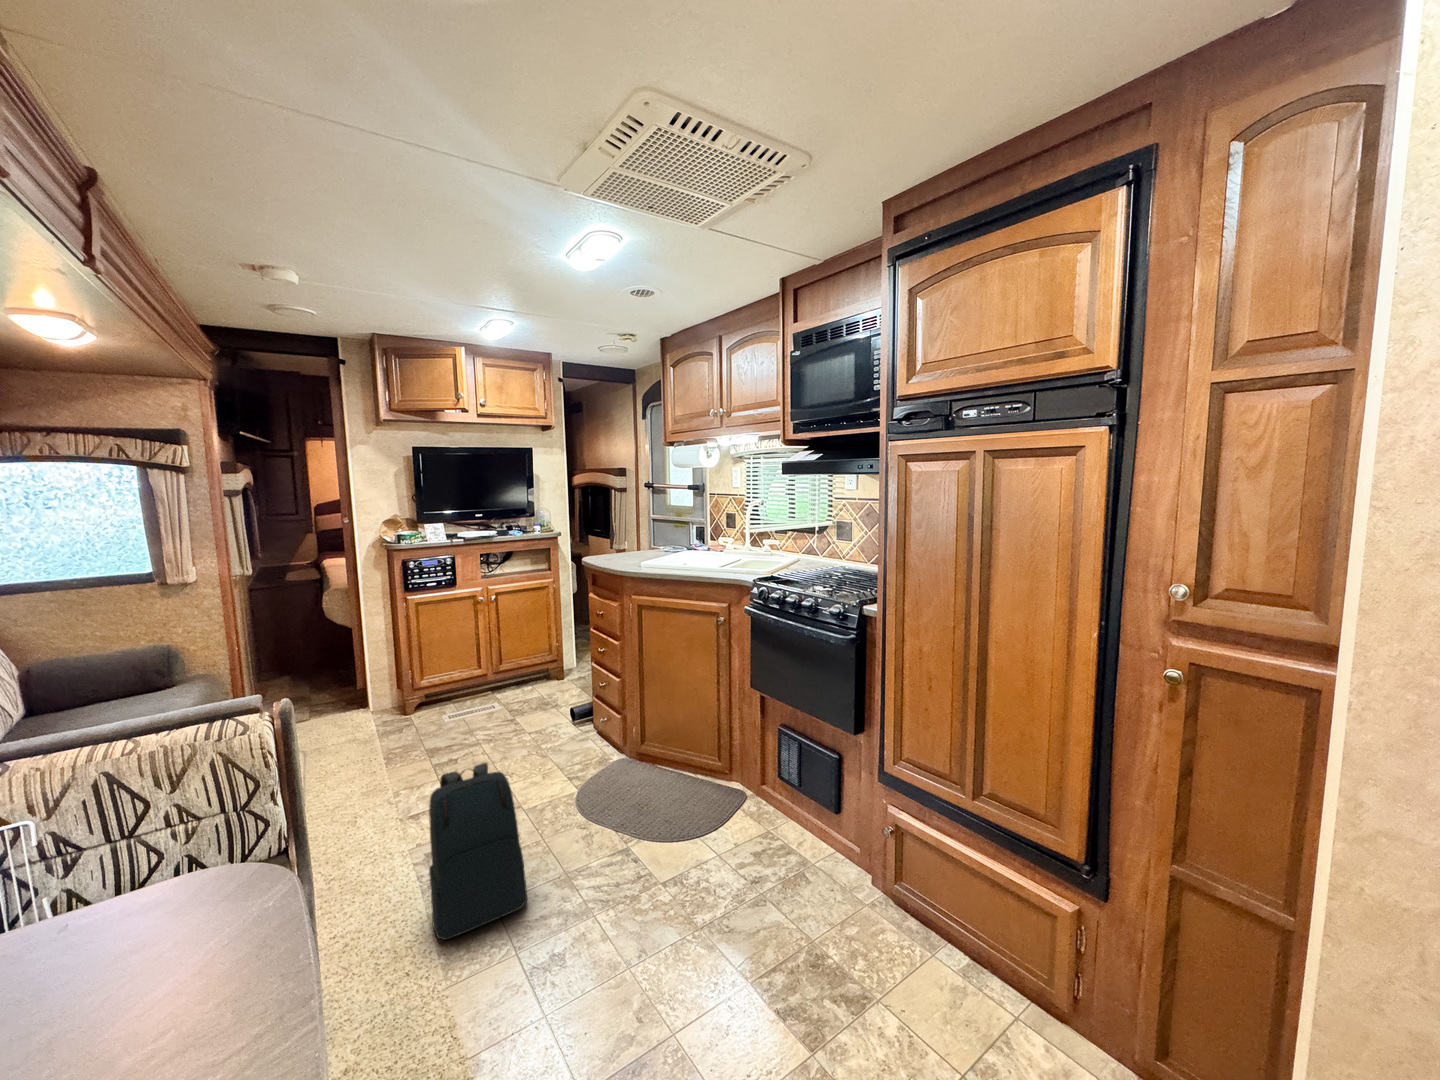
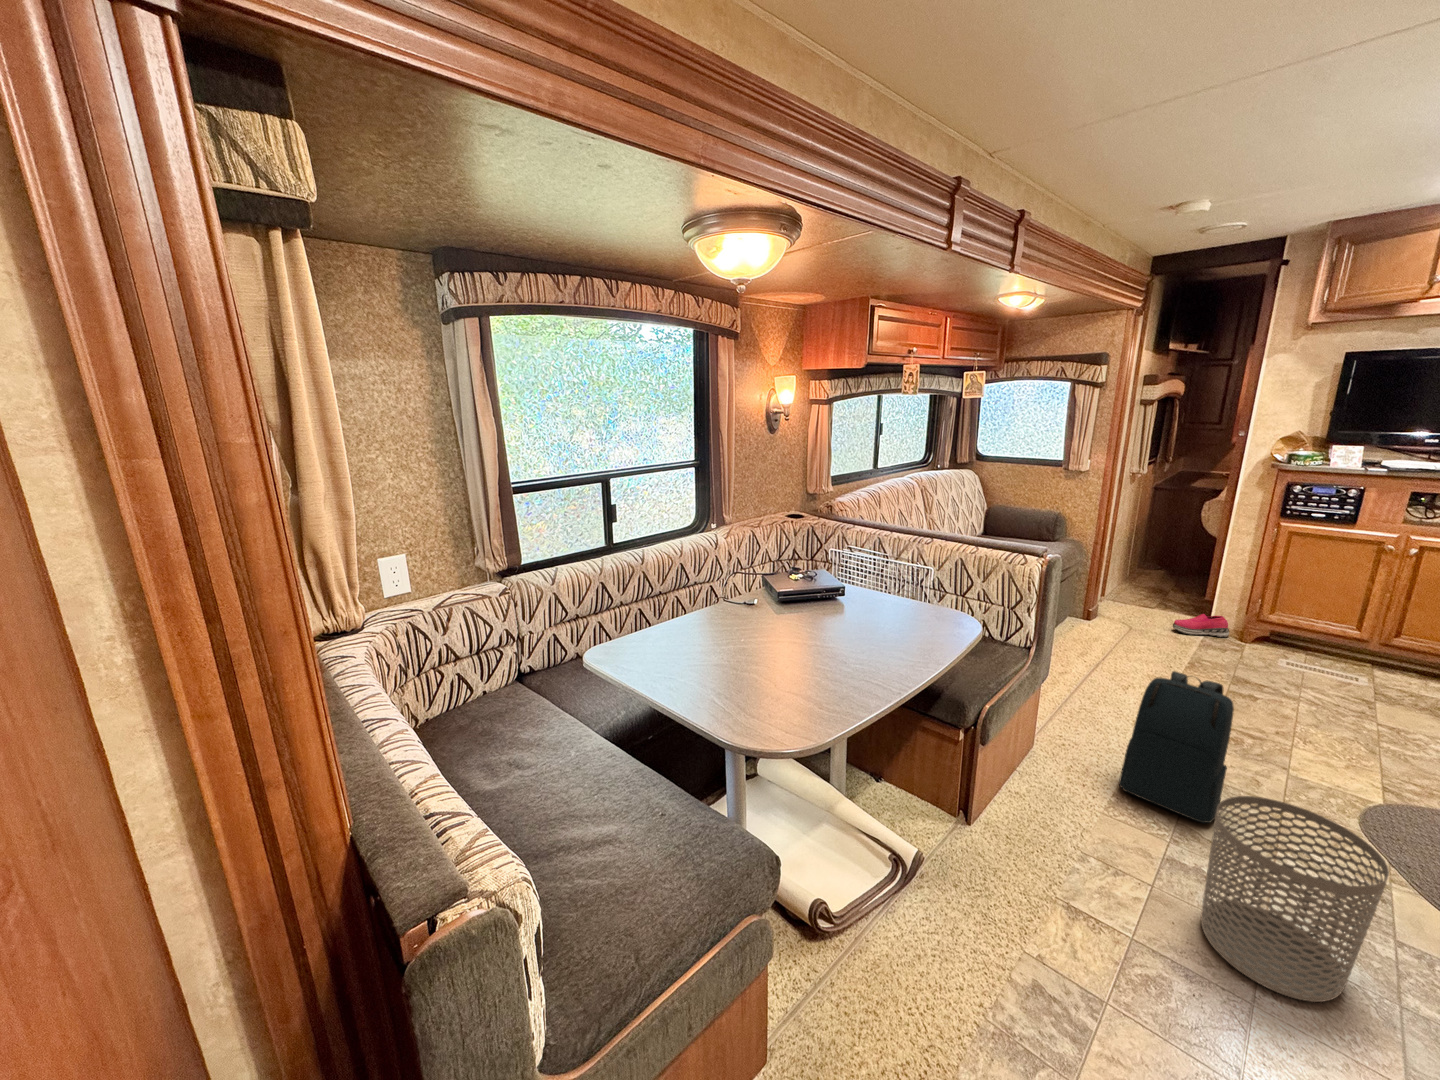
shoe: none [343,697,392,730] -> present [1173,614,1229,637]
waste bin: none [581,827,693,1022] -> present [1201,796,1389,1002]

